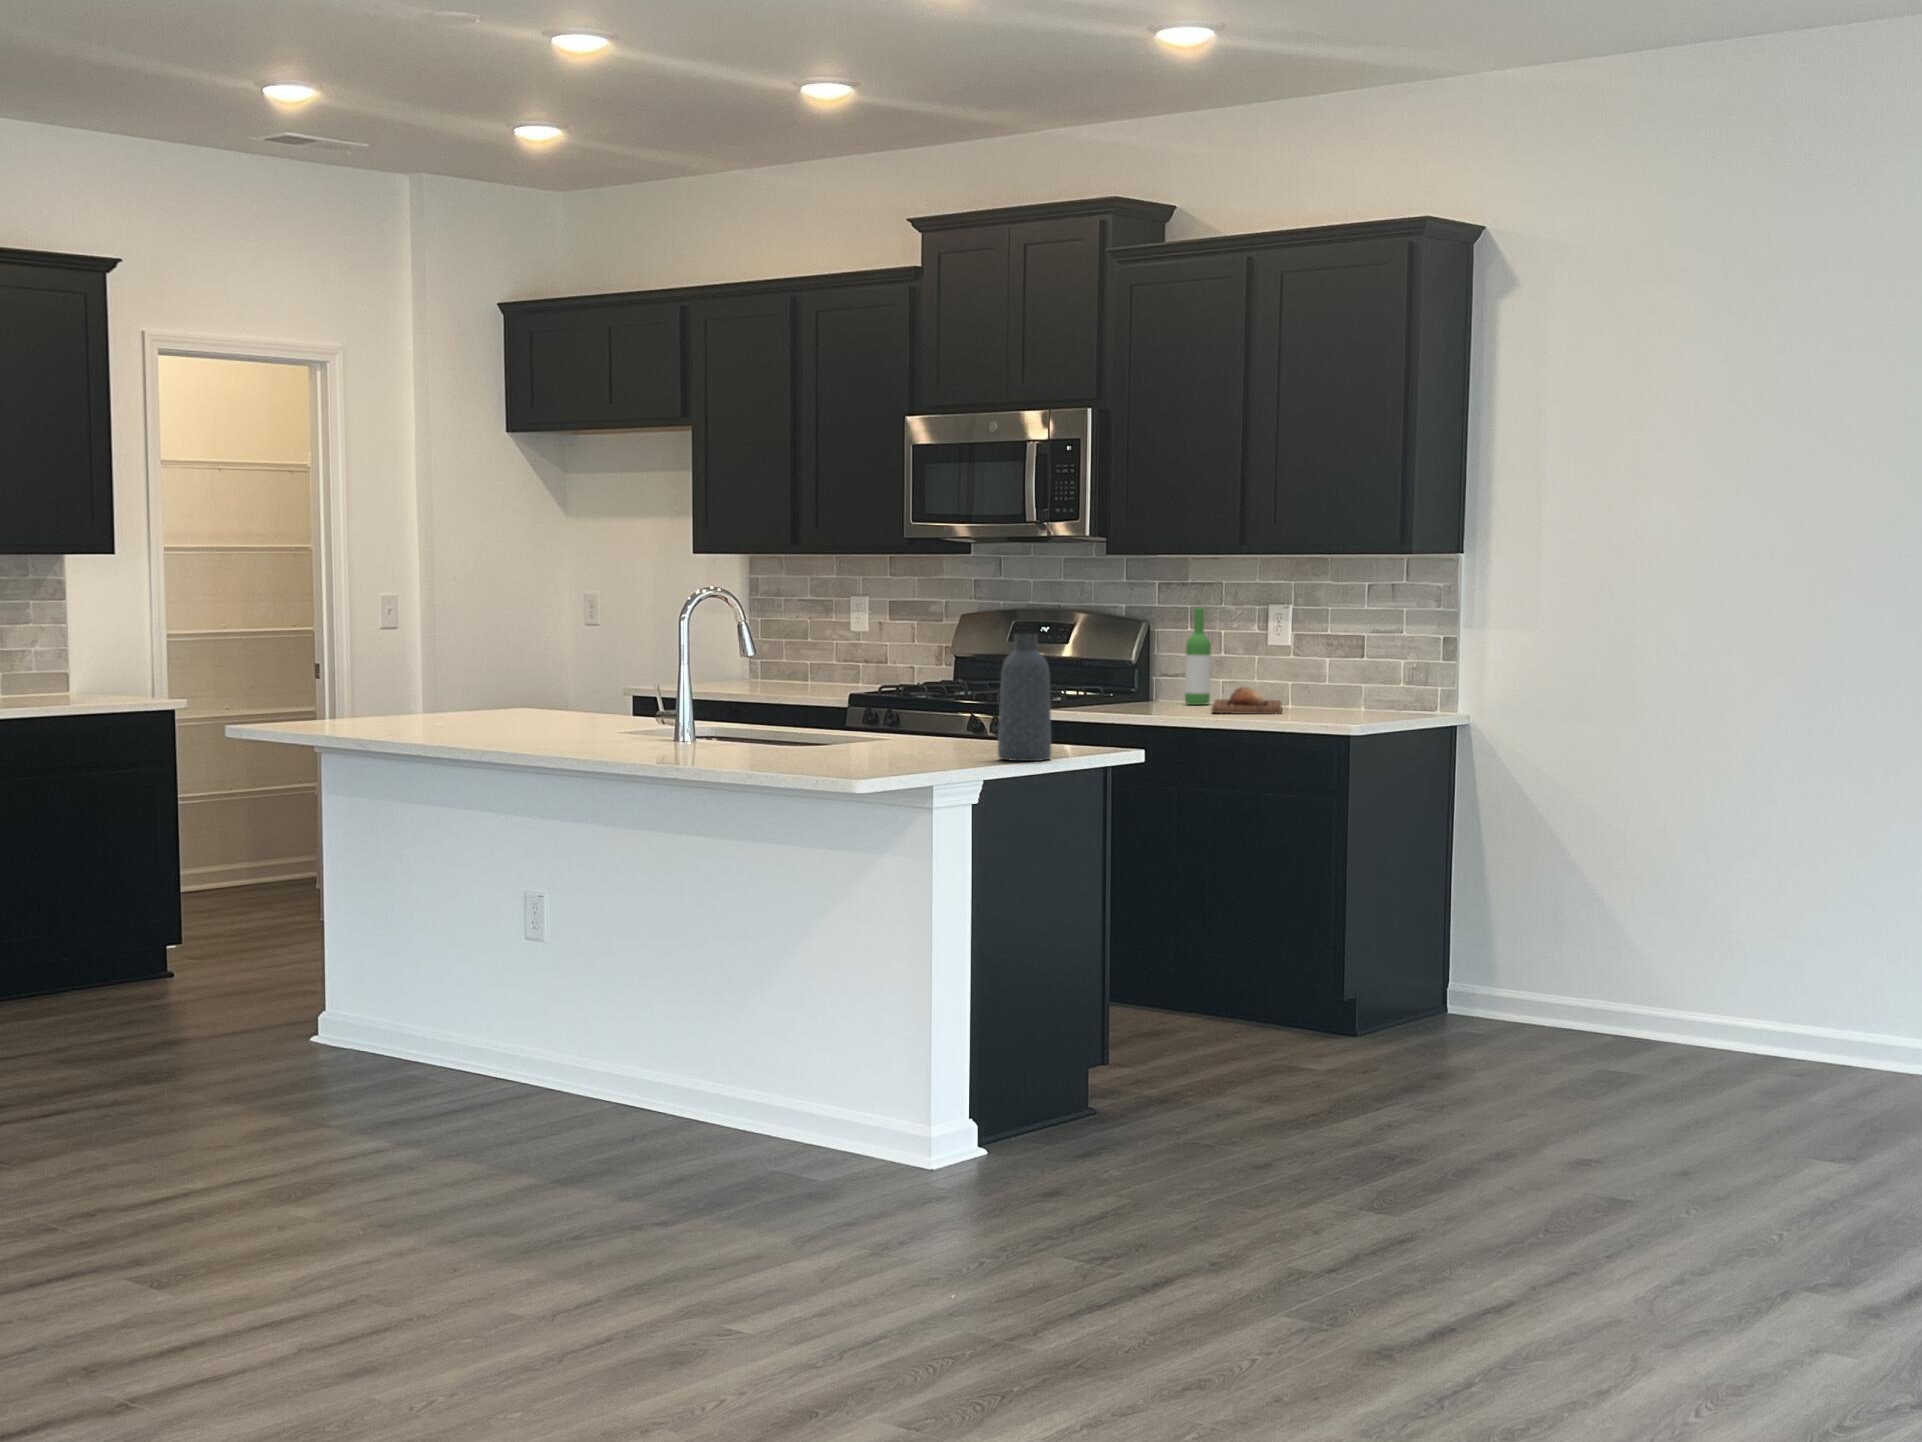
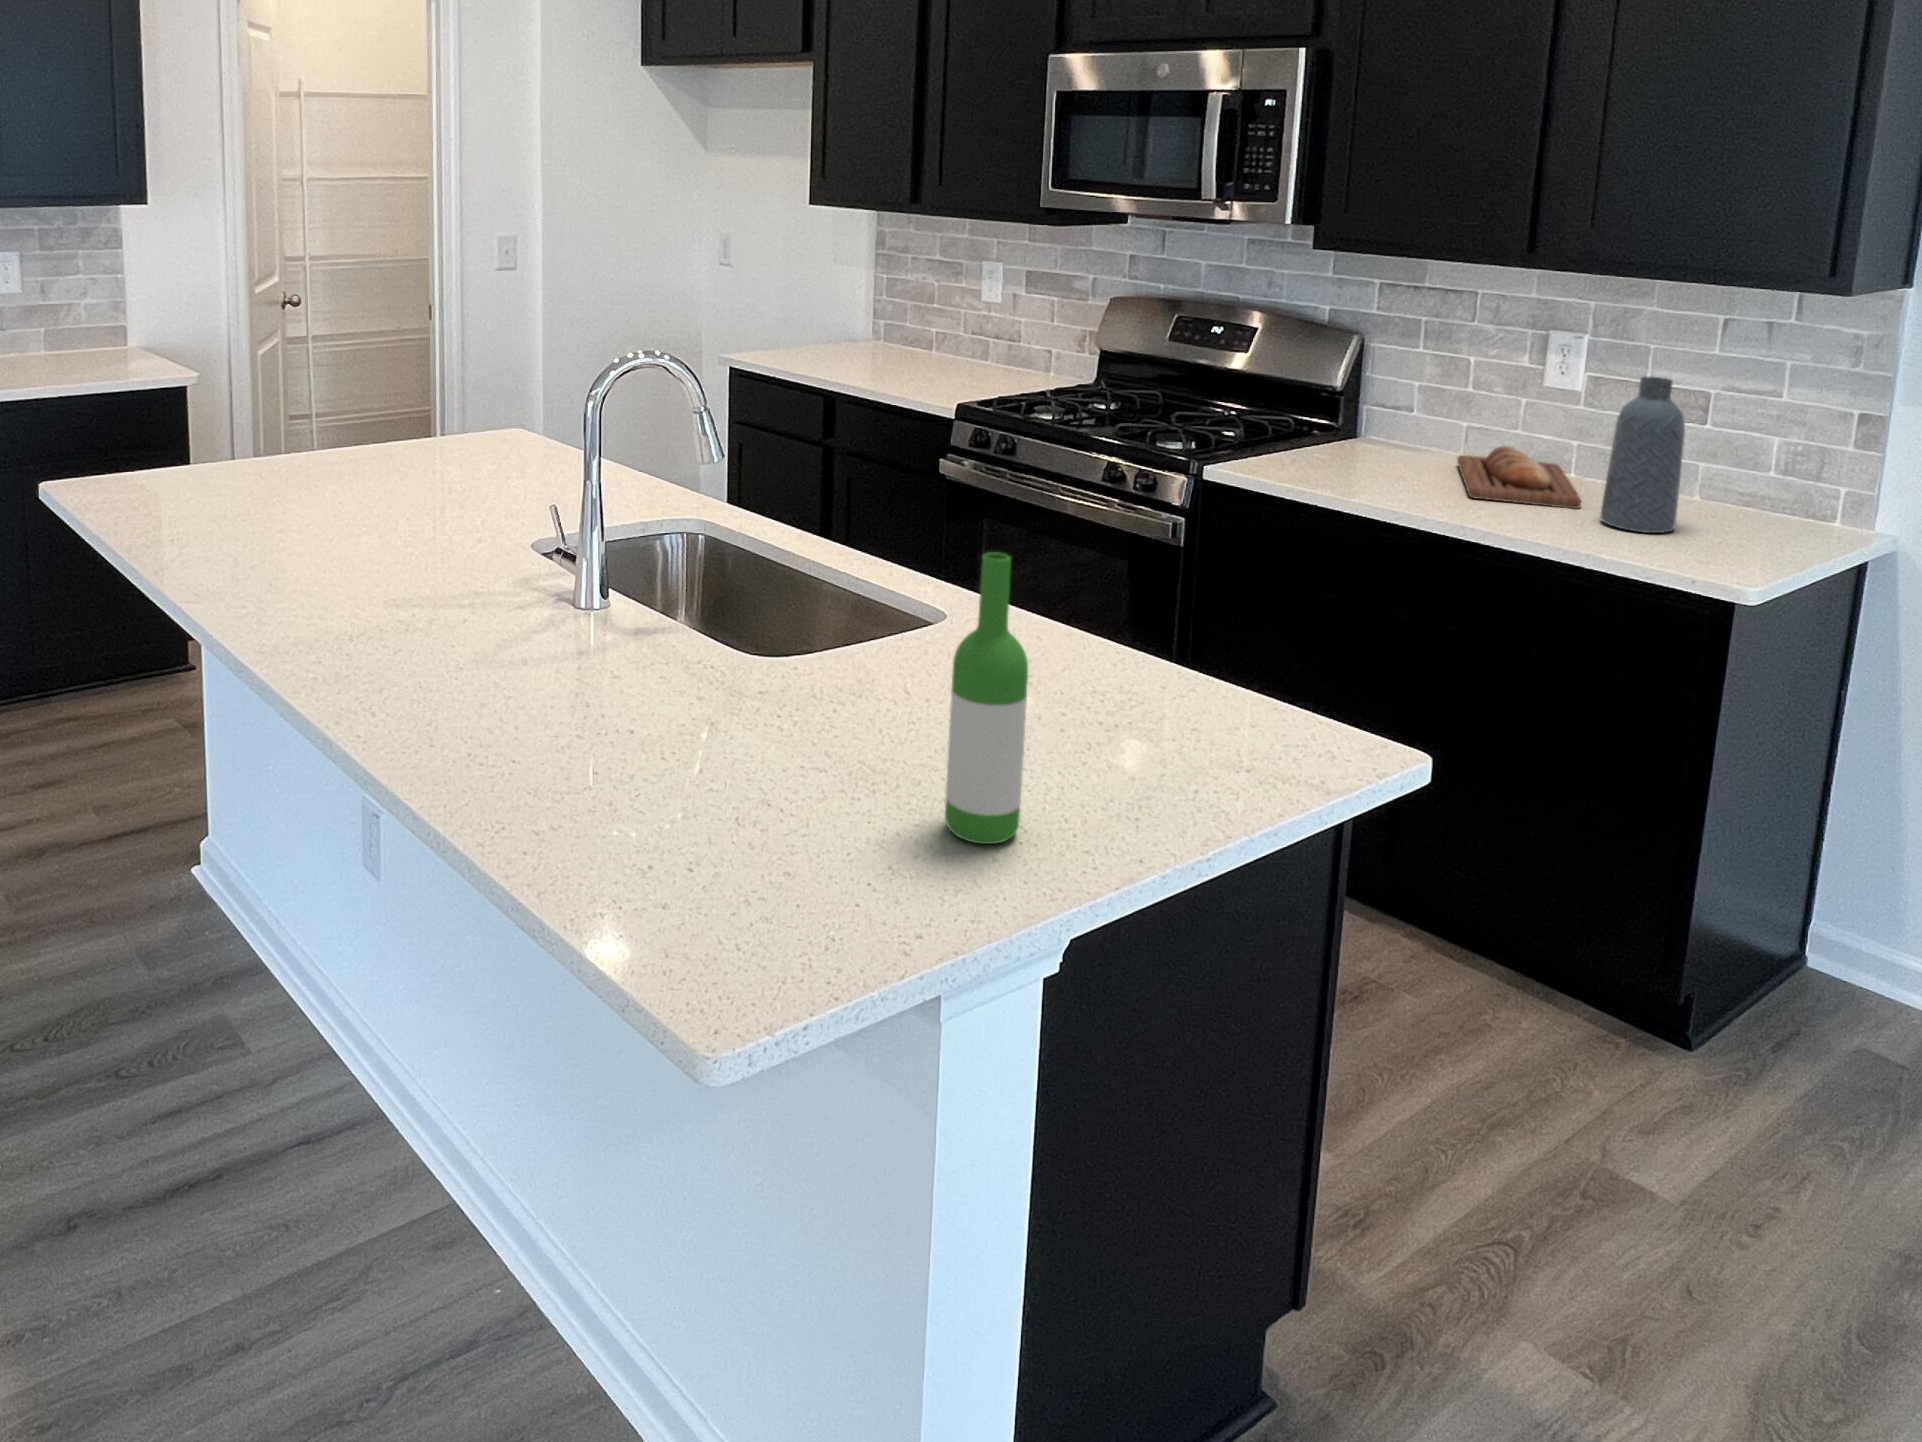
wine bottle: present [1185,608,1211,705] -> present [945,552,1028,844]
vase: present [998,634,1051,761] -> present [1600,377,1685,533]

